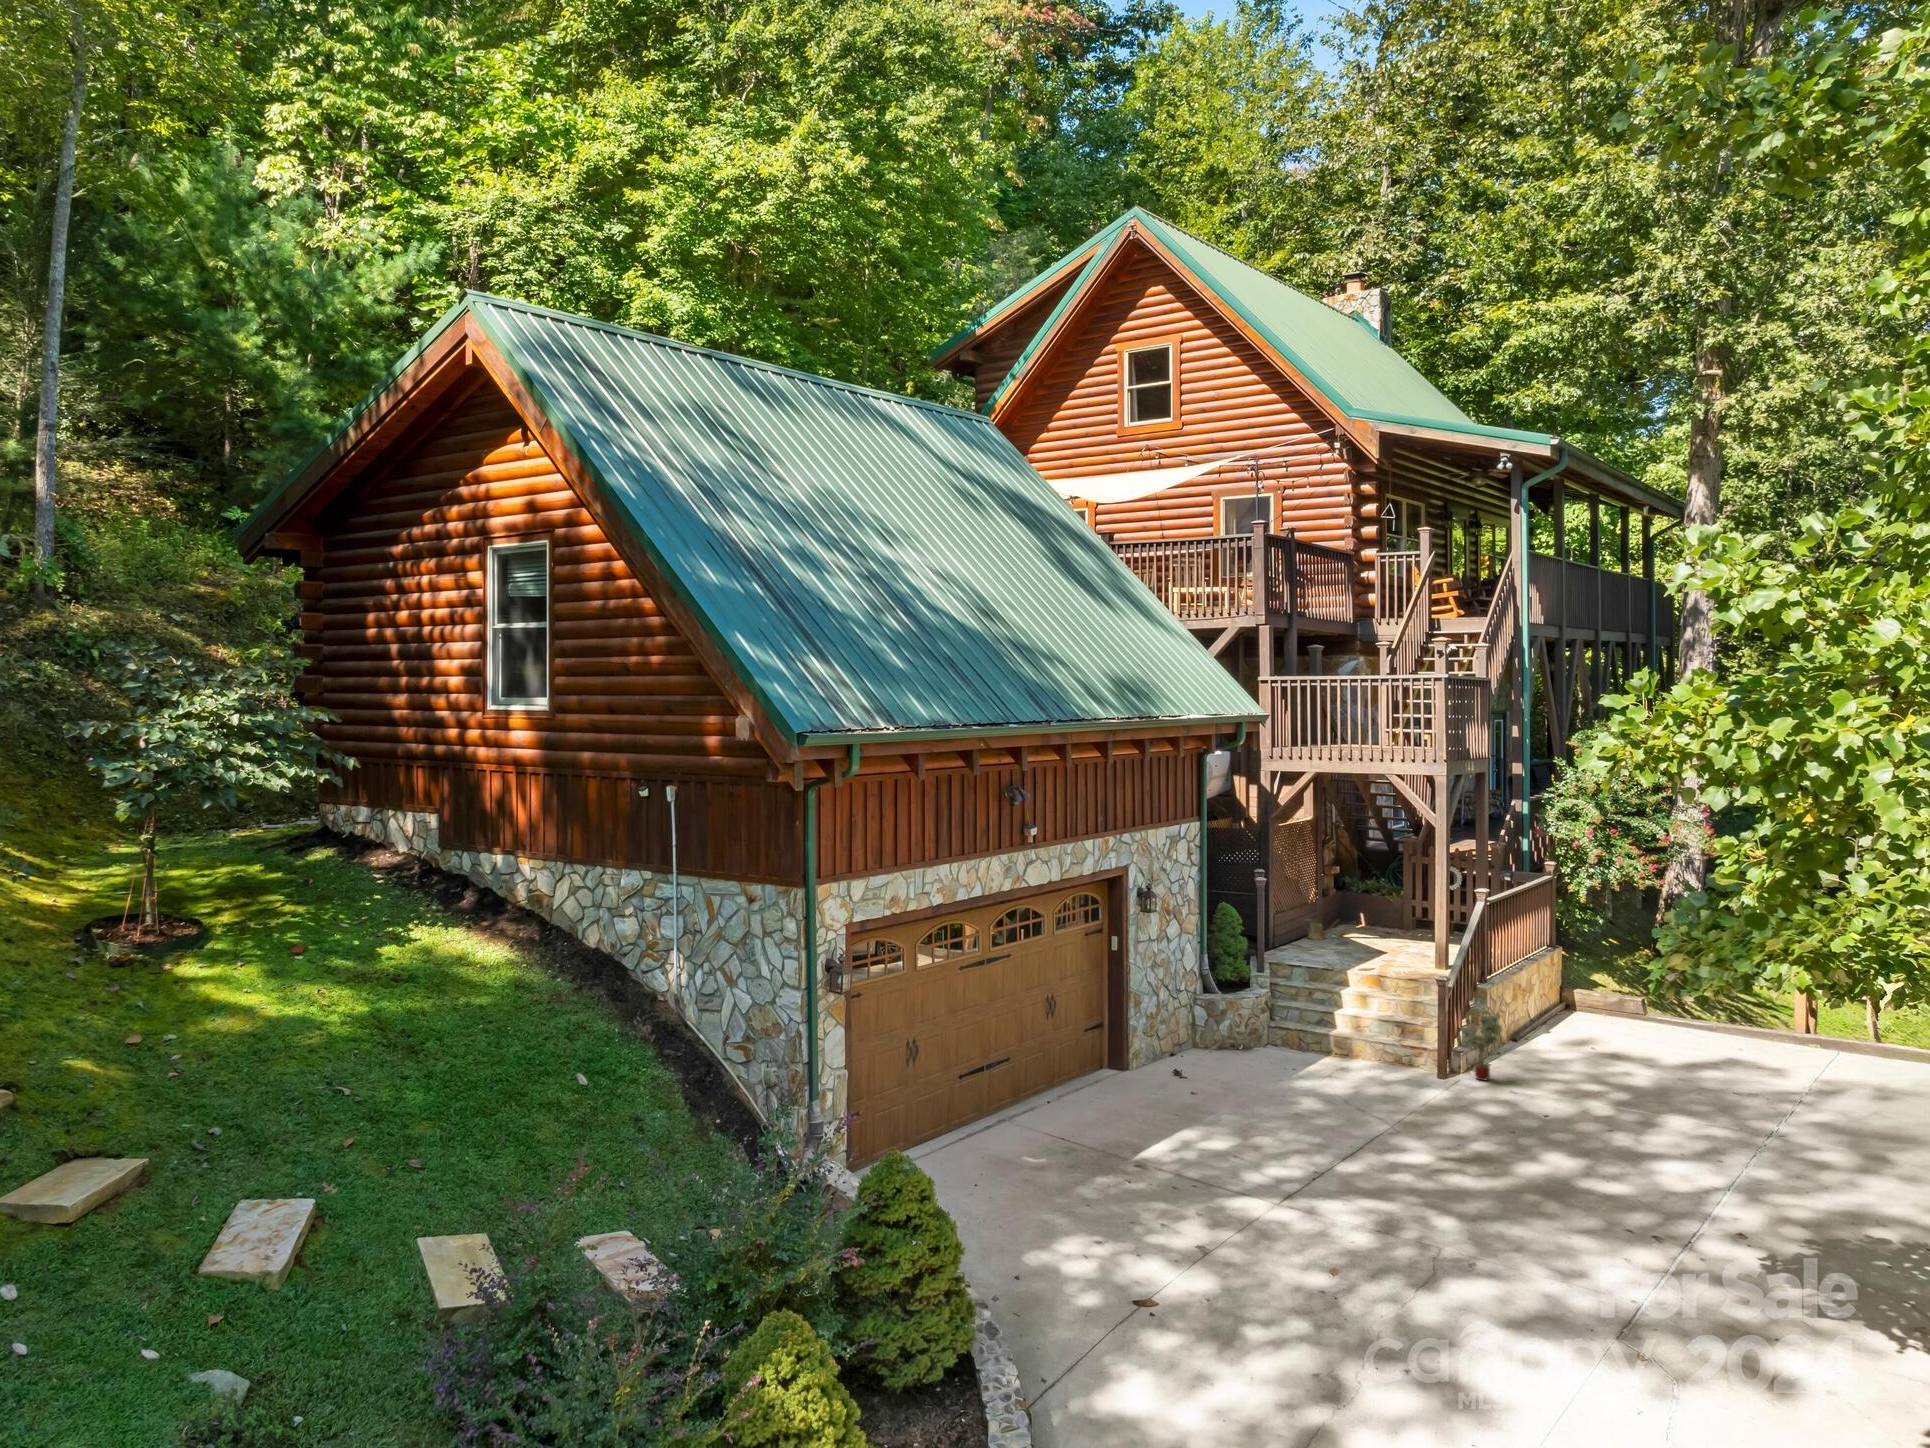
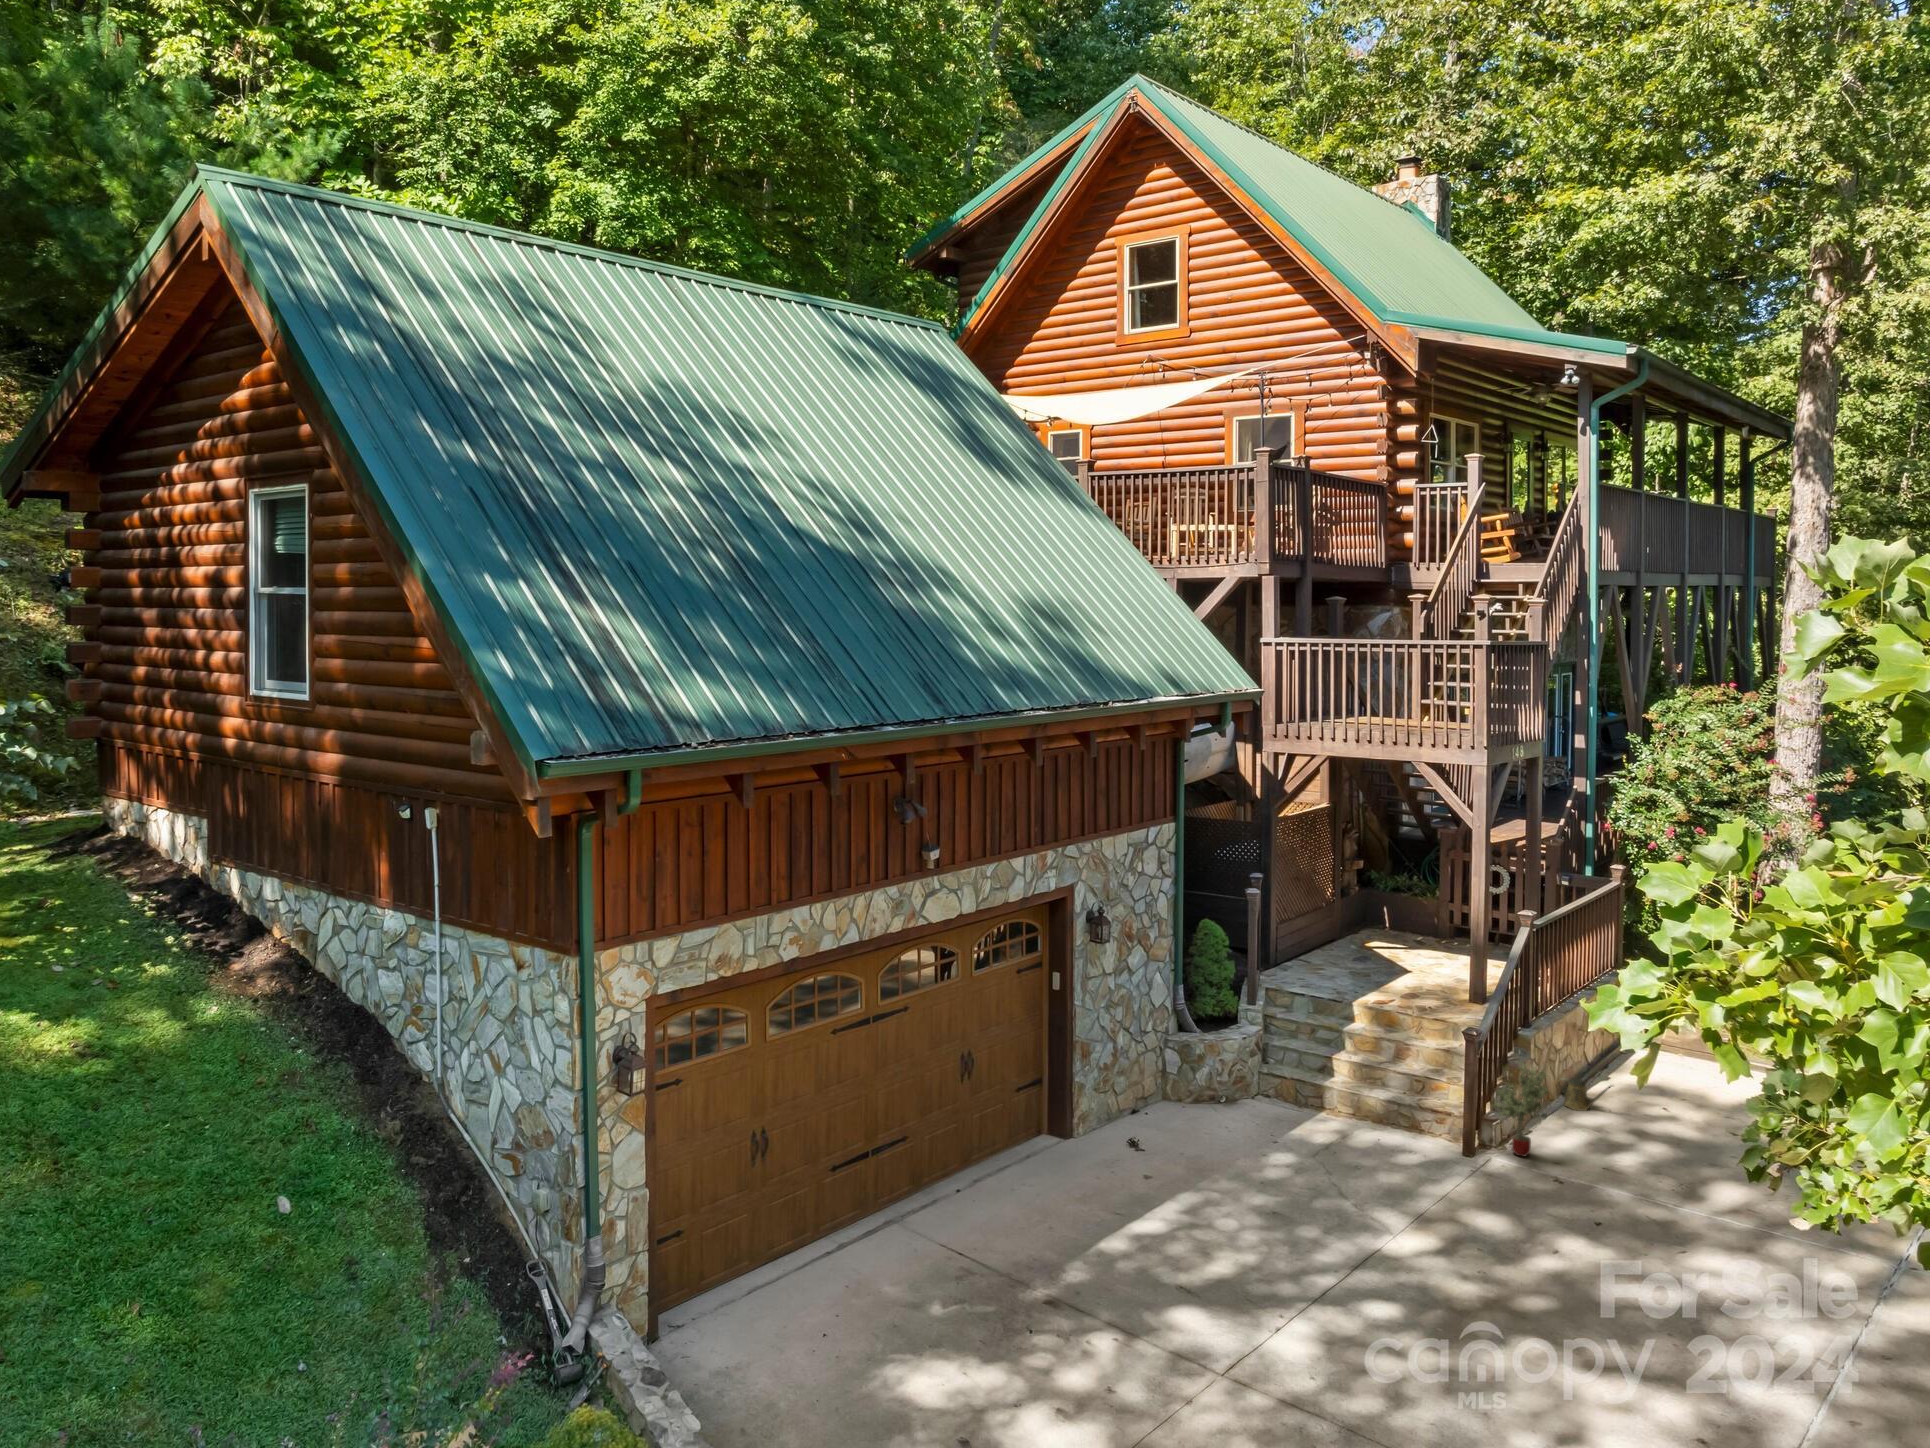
watering can: present [1307,919,1332,940] -> present [1558,1078,1612,1111]

